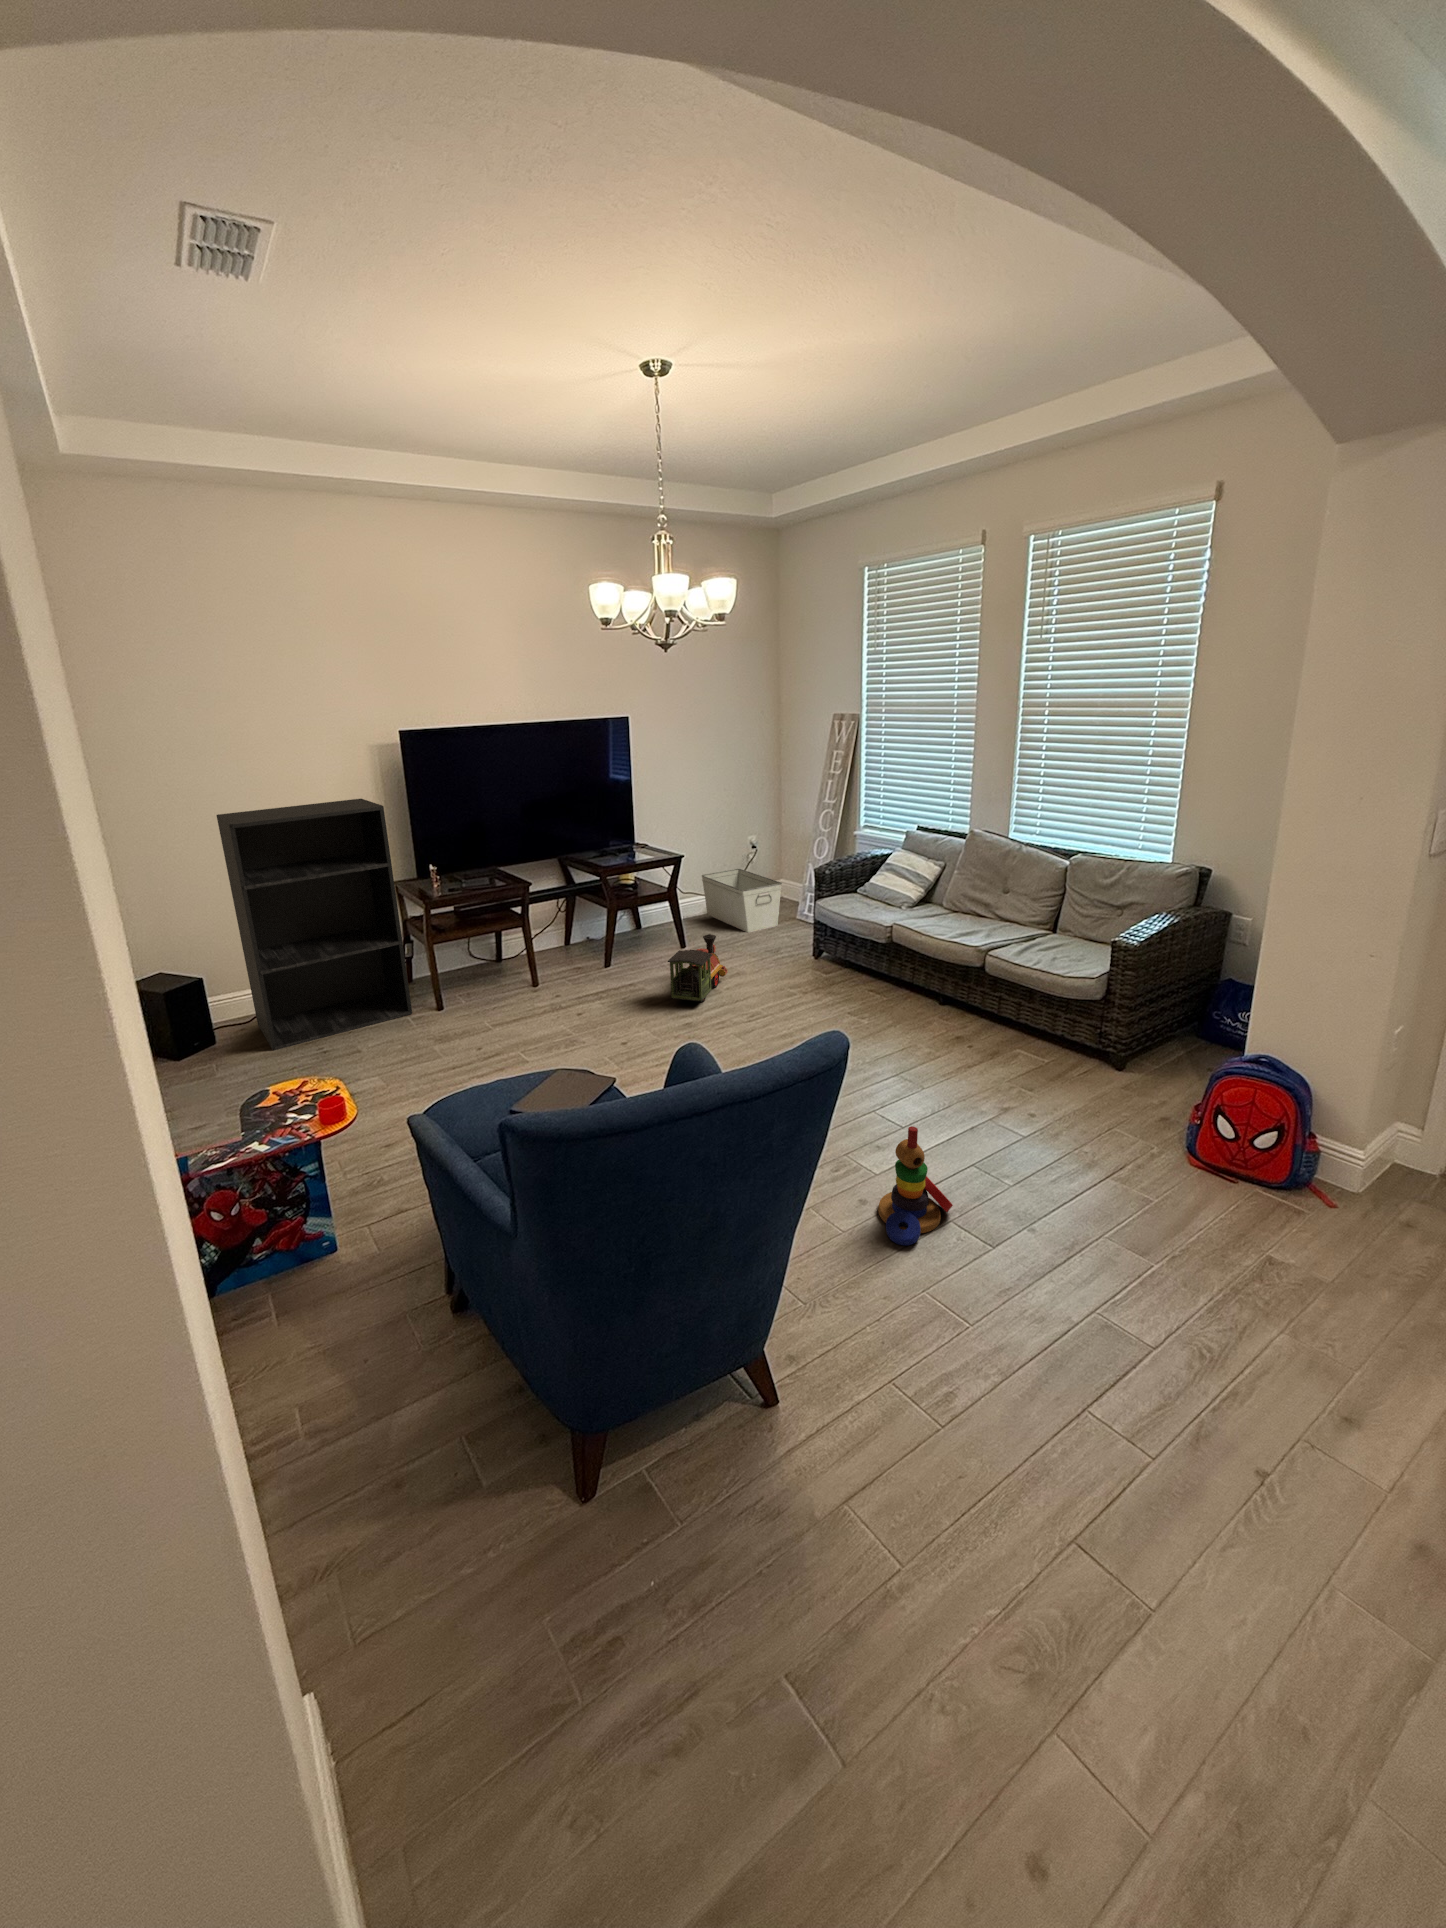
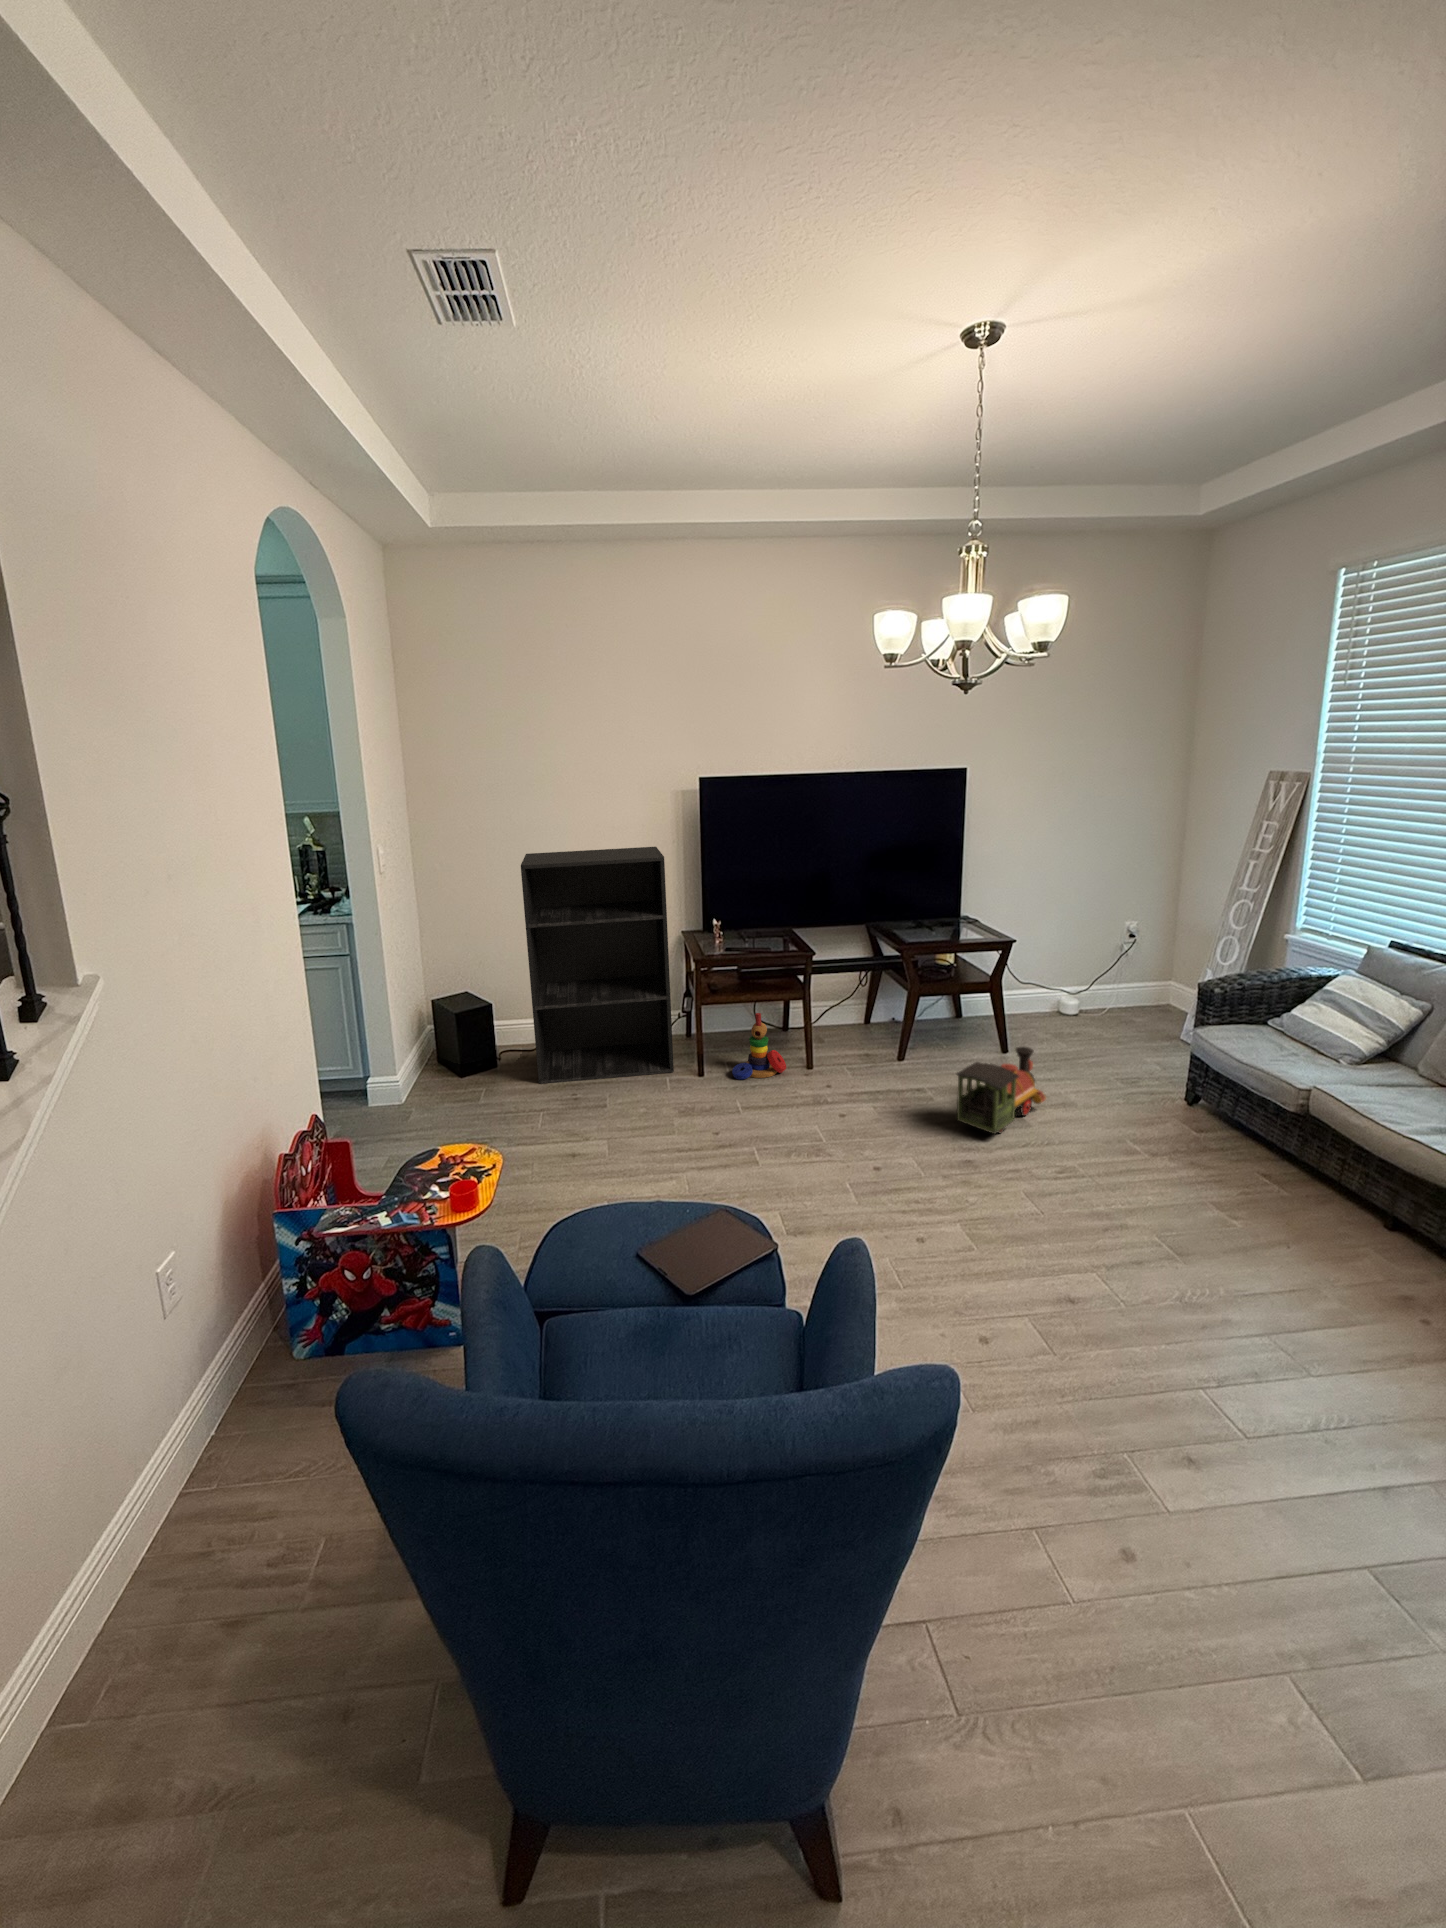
storage bin: present [702,869,782,932] -> none [1047,961,1157,1046]
stacking toy: present [878,1126,953,1246] -> present [732,1013,786,1080]

